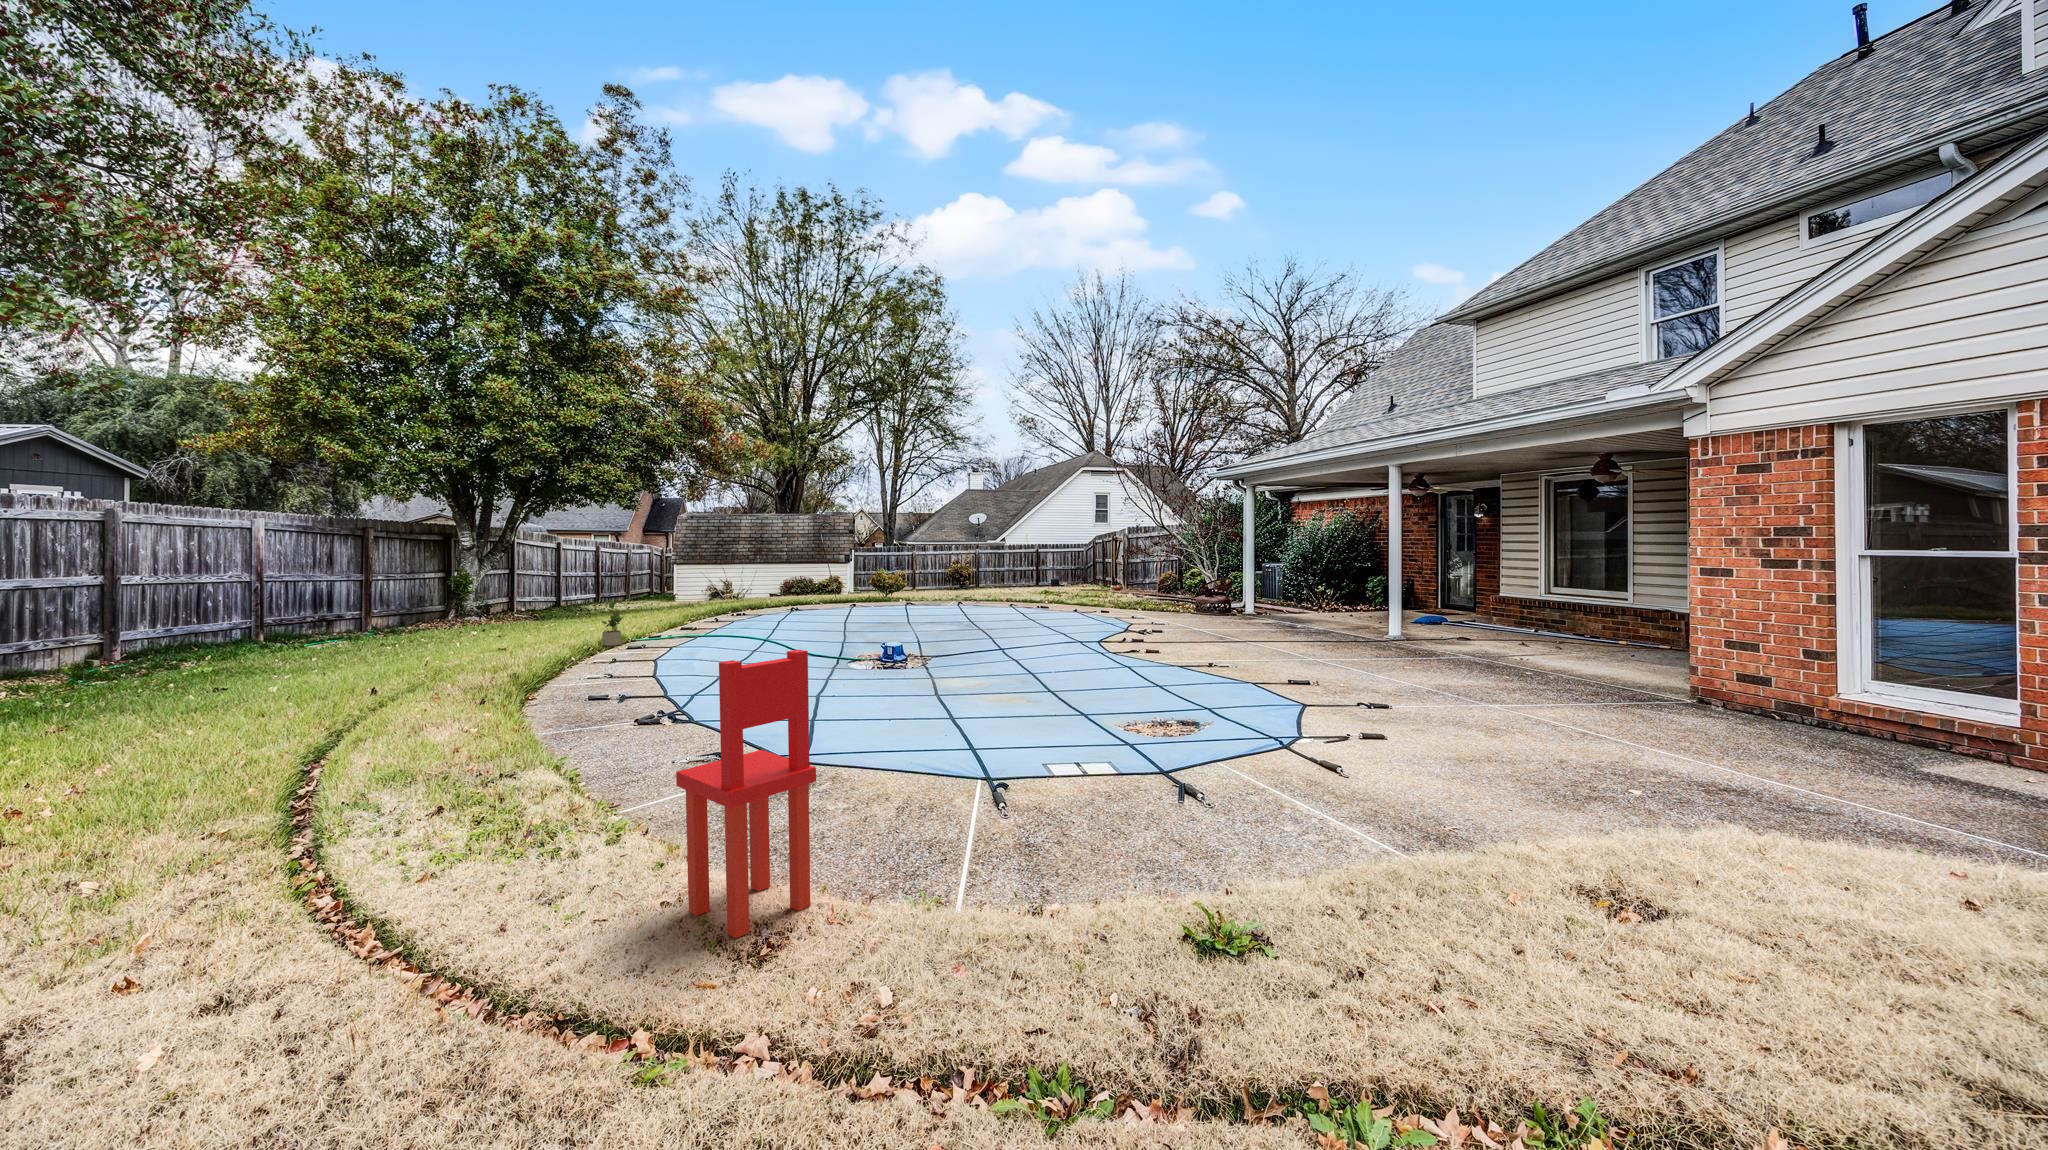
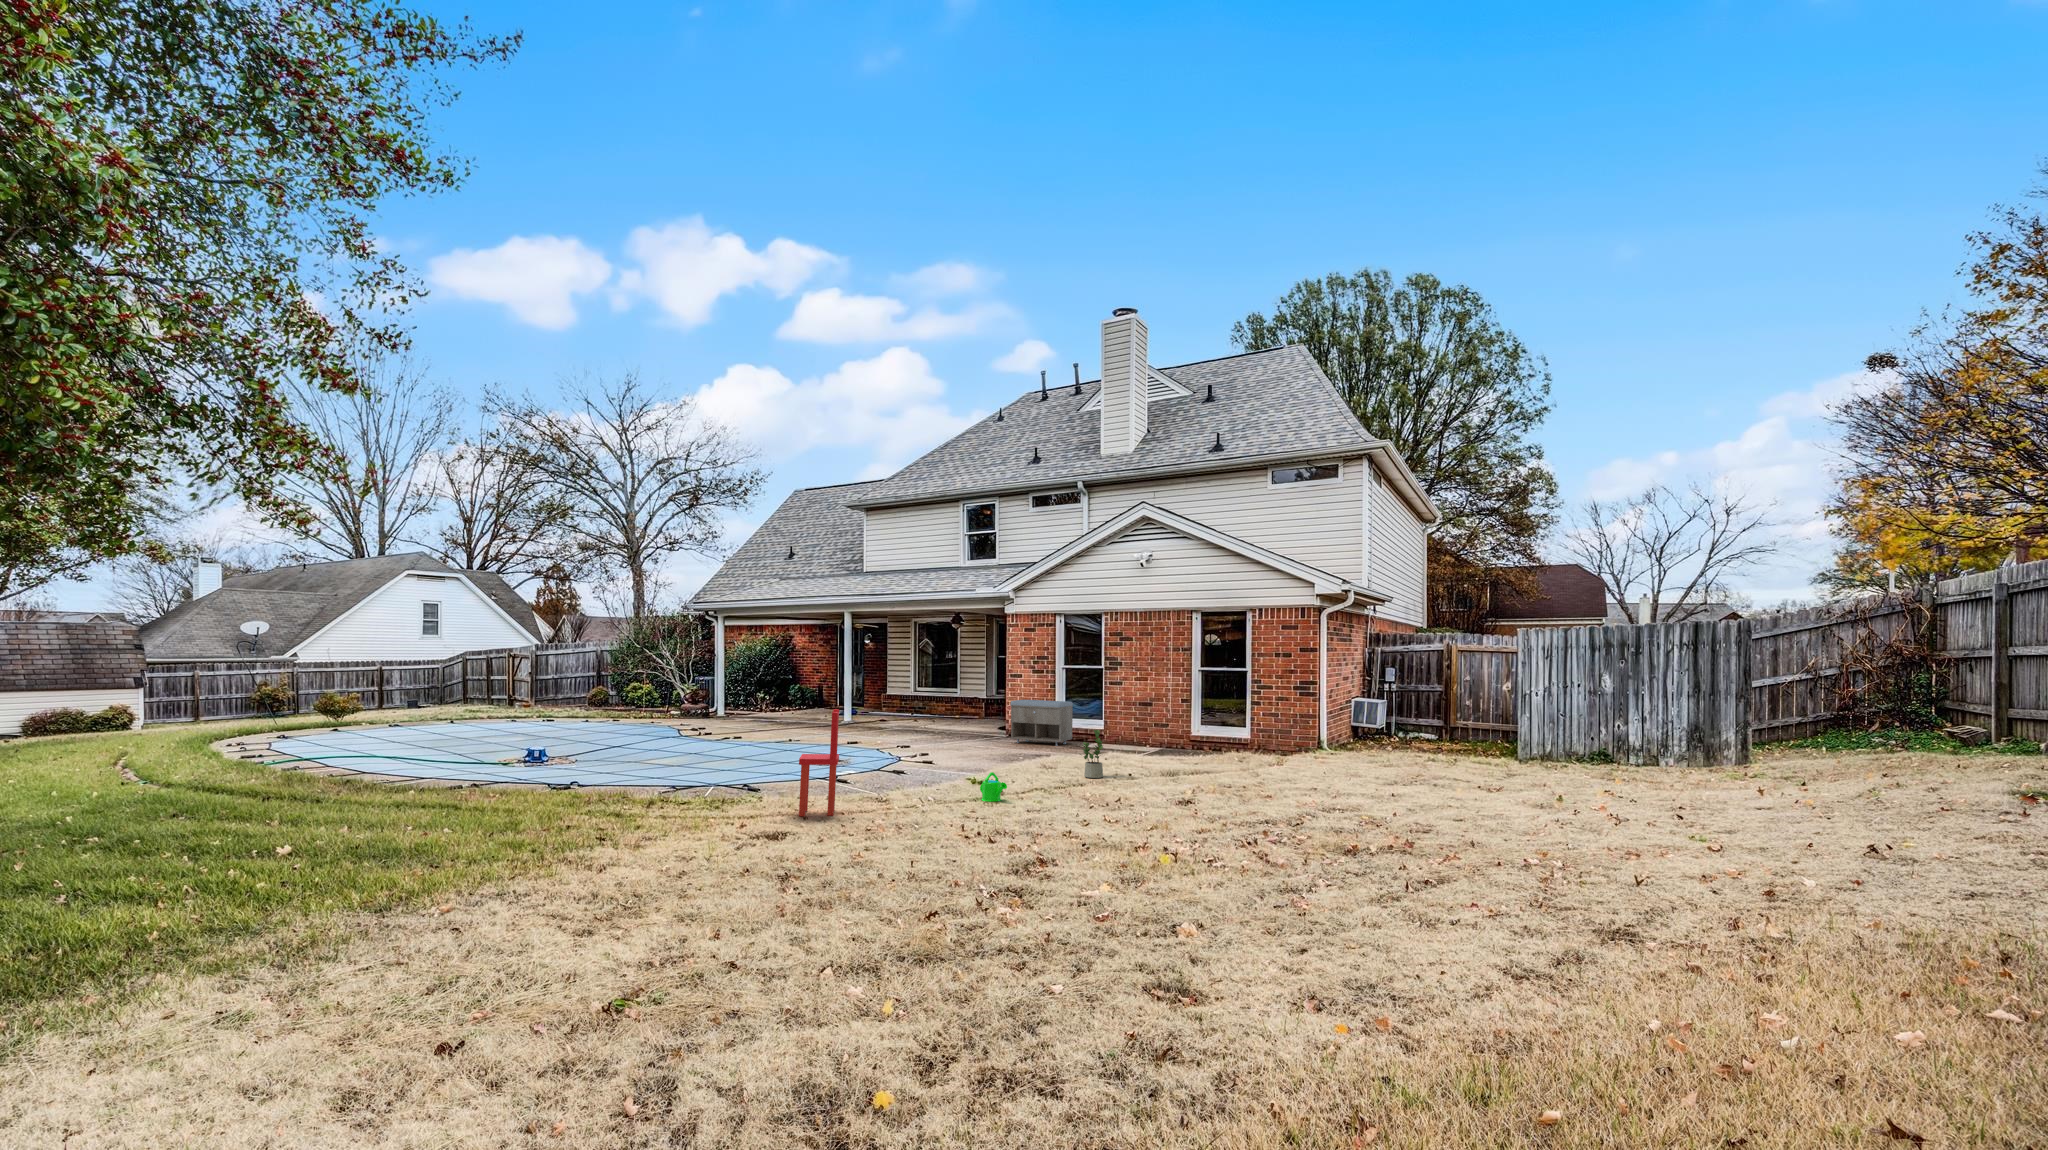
potted plant: present [602,601,624,646] -> present [1080,730,1103,778]
storage bench: none [1680,627,1891,751] -> present [1010,700,1073,746]
watering can: none [1220,923,1300,1044] -> present [980,772,1007,802]

